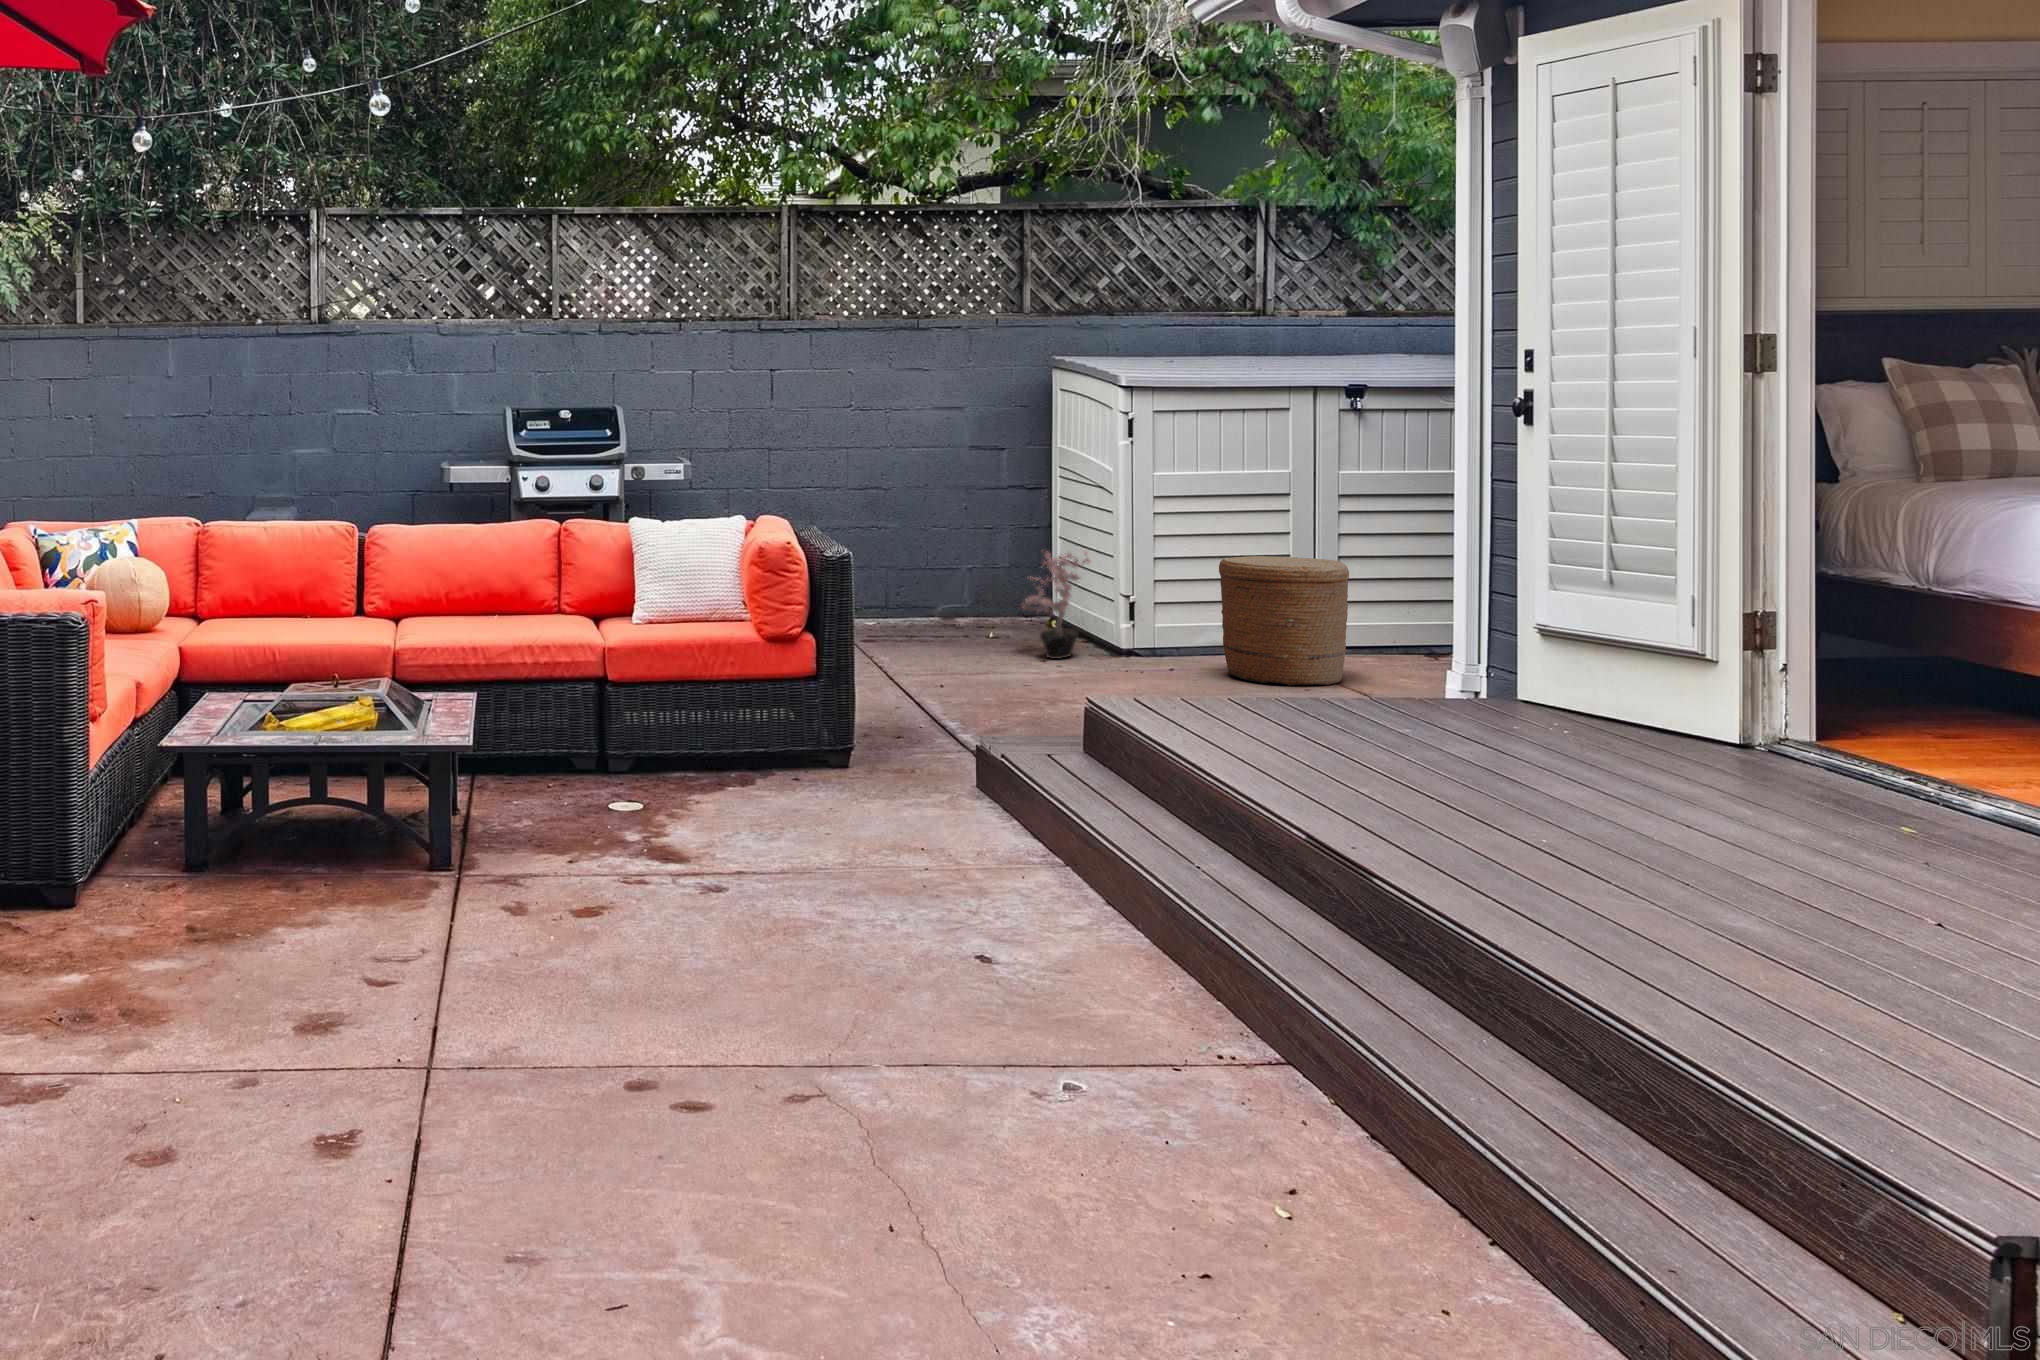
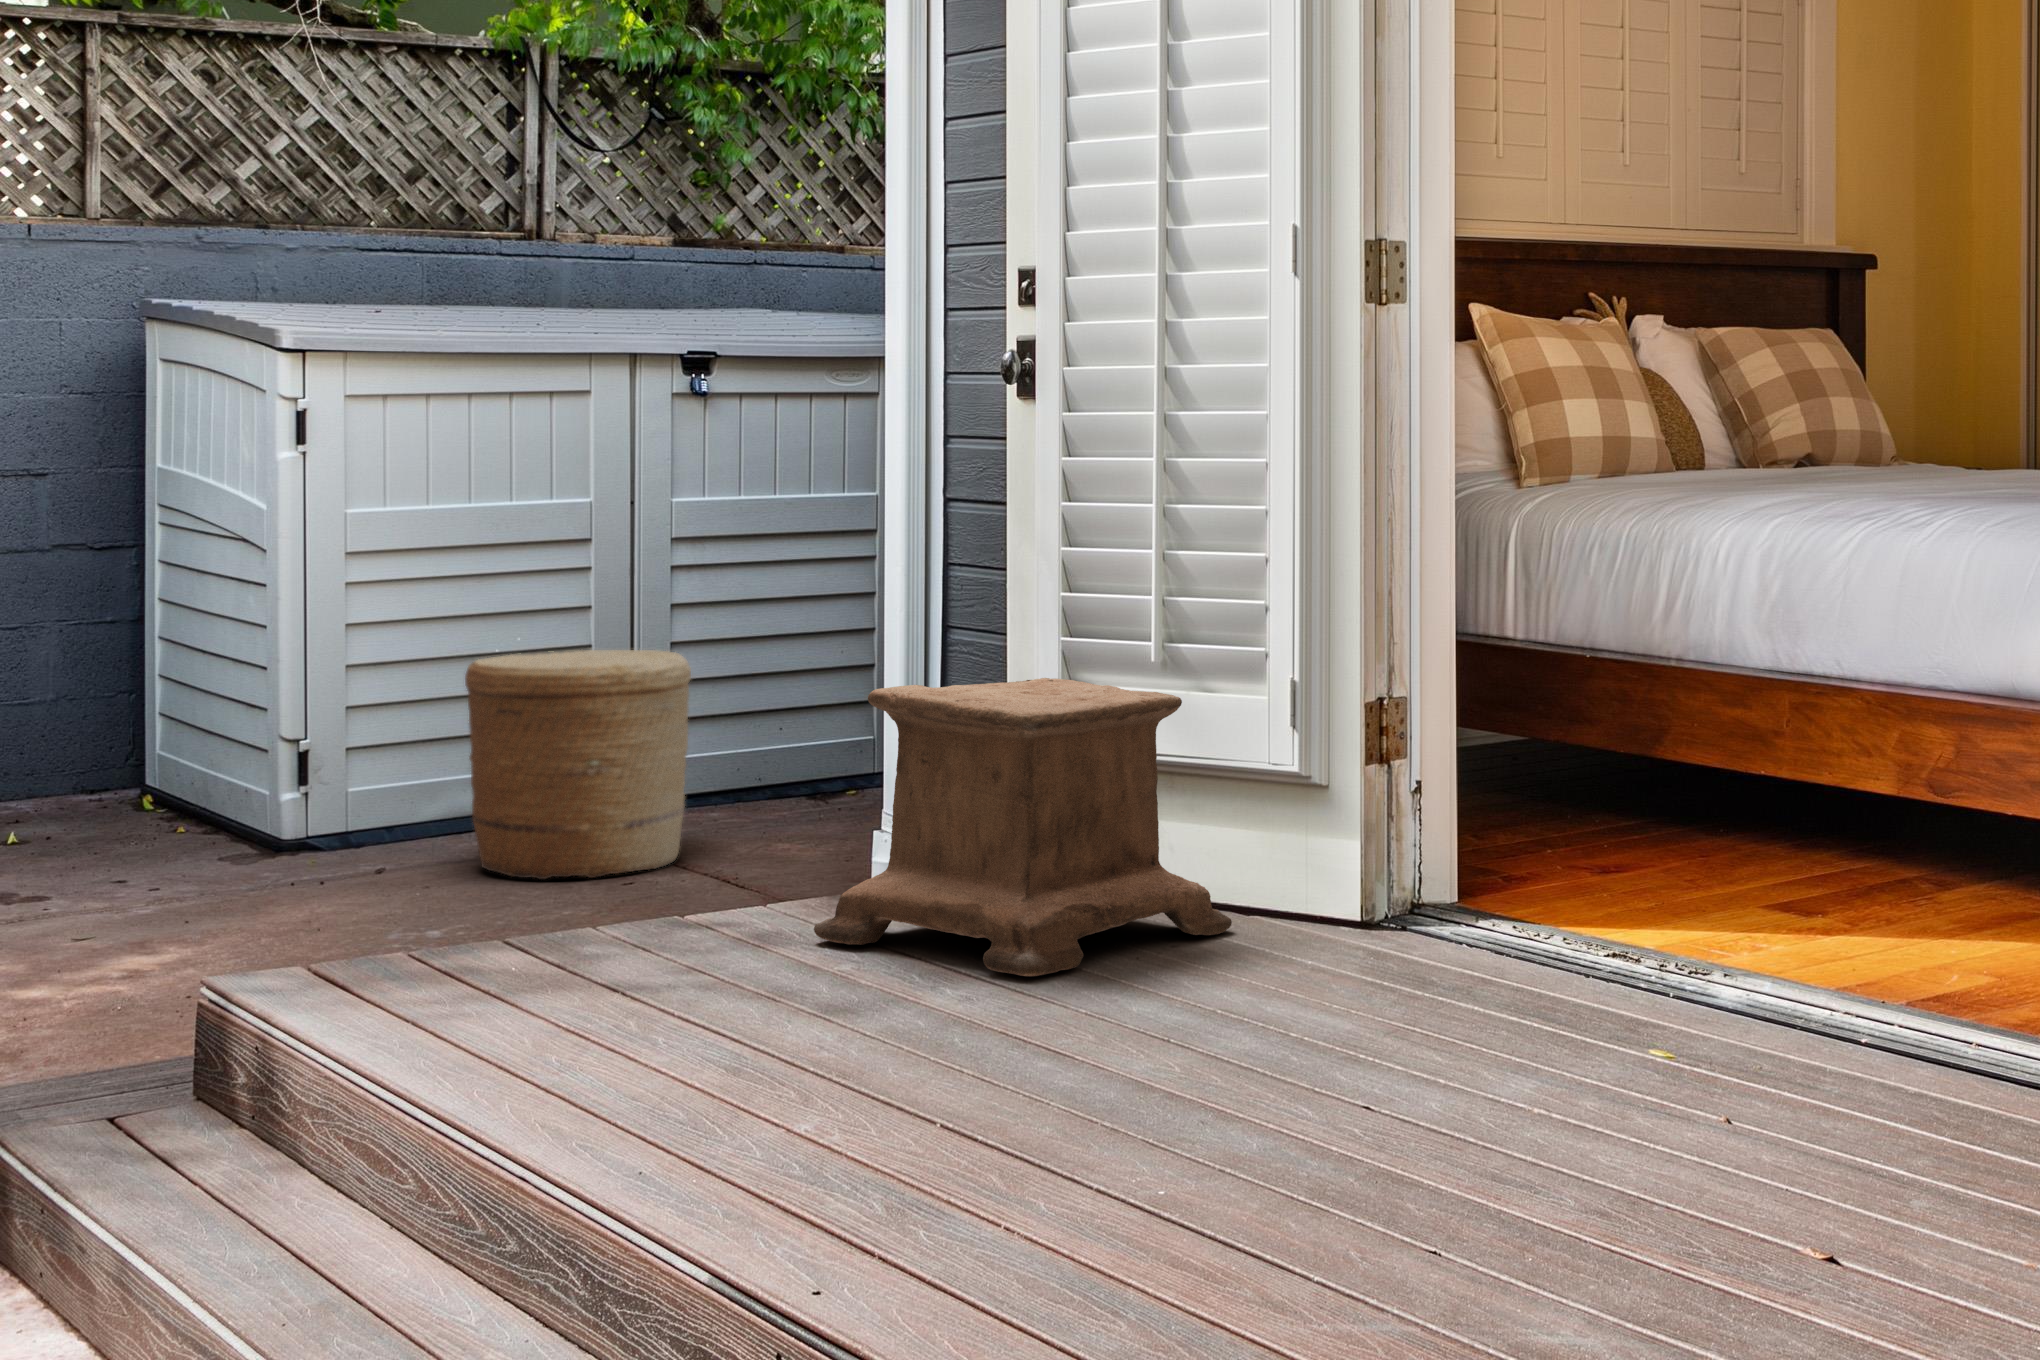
potted plant: present [1023,551,1089,659] -> none [70,654,226,876]
stool: none [1393,583,1650,744] -> present [814,678,1232,976]

